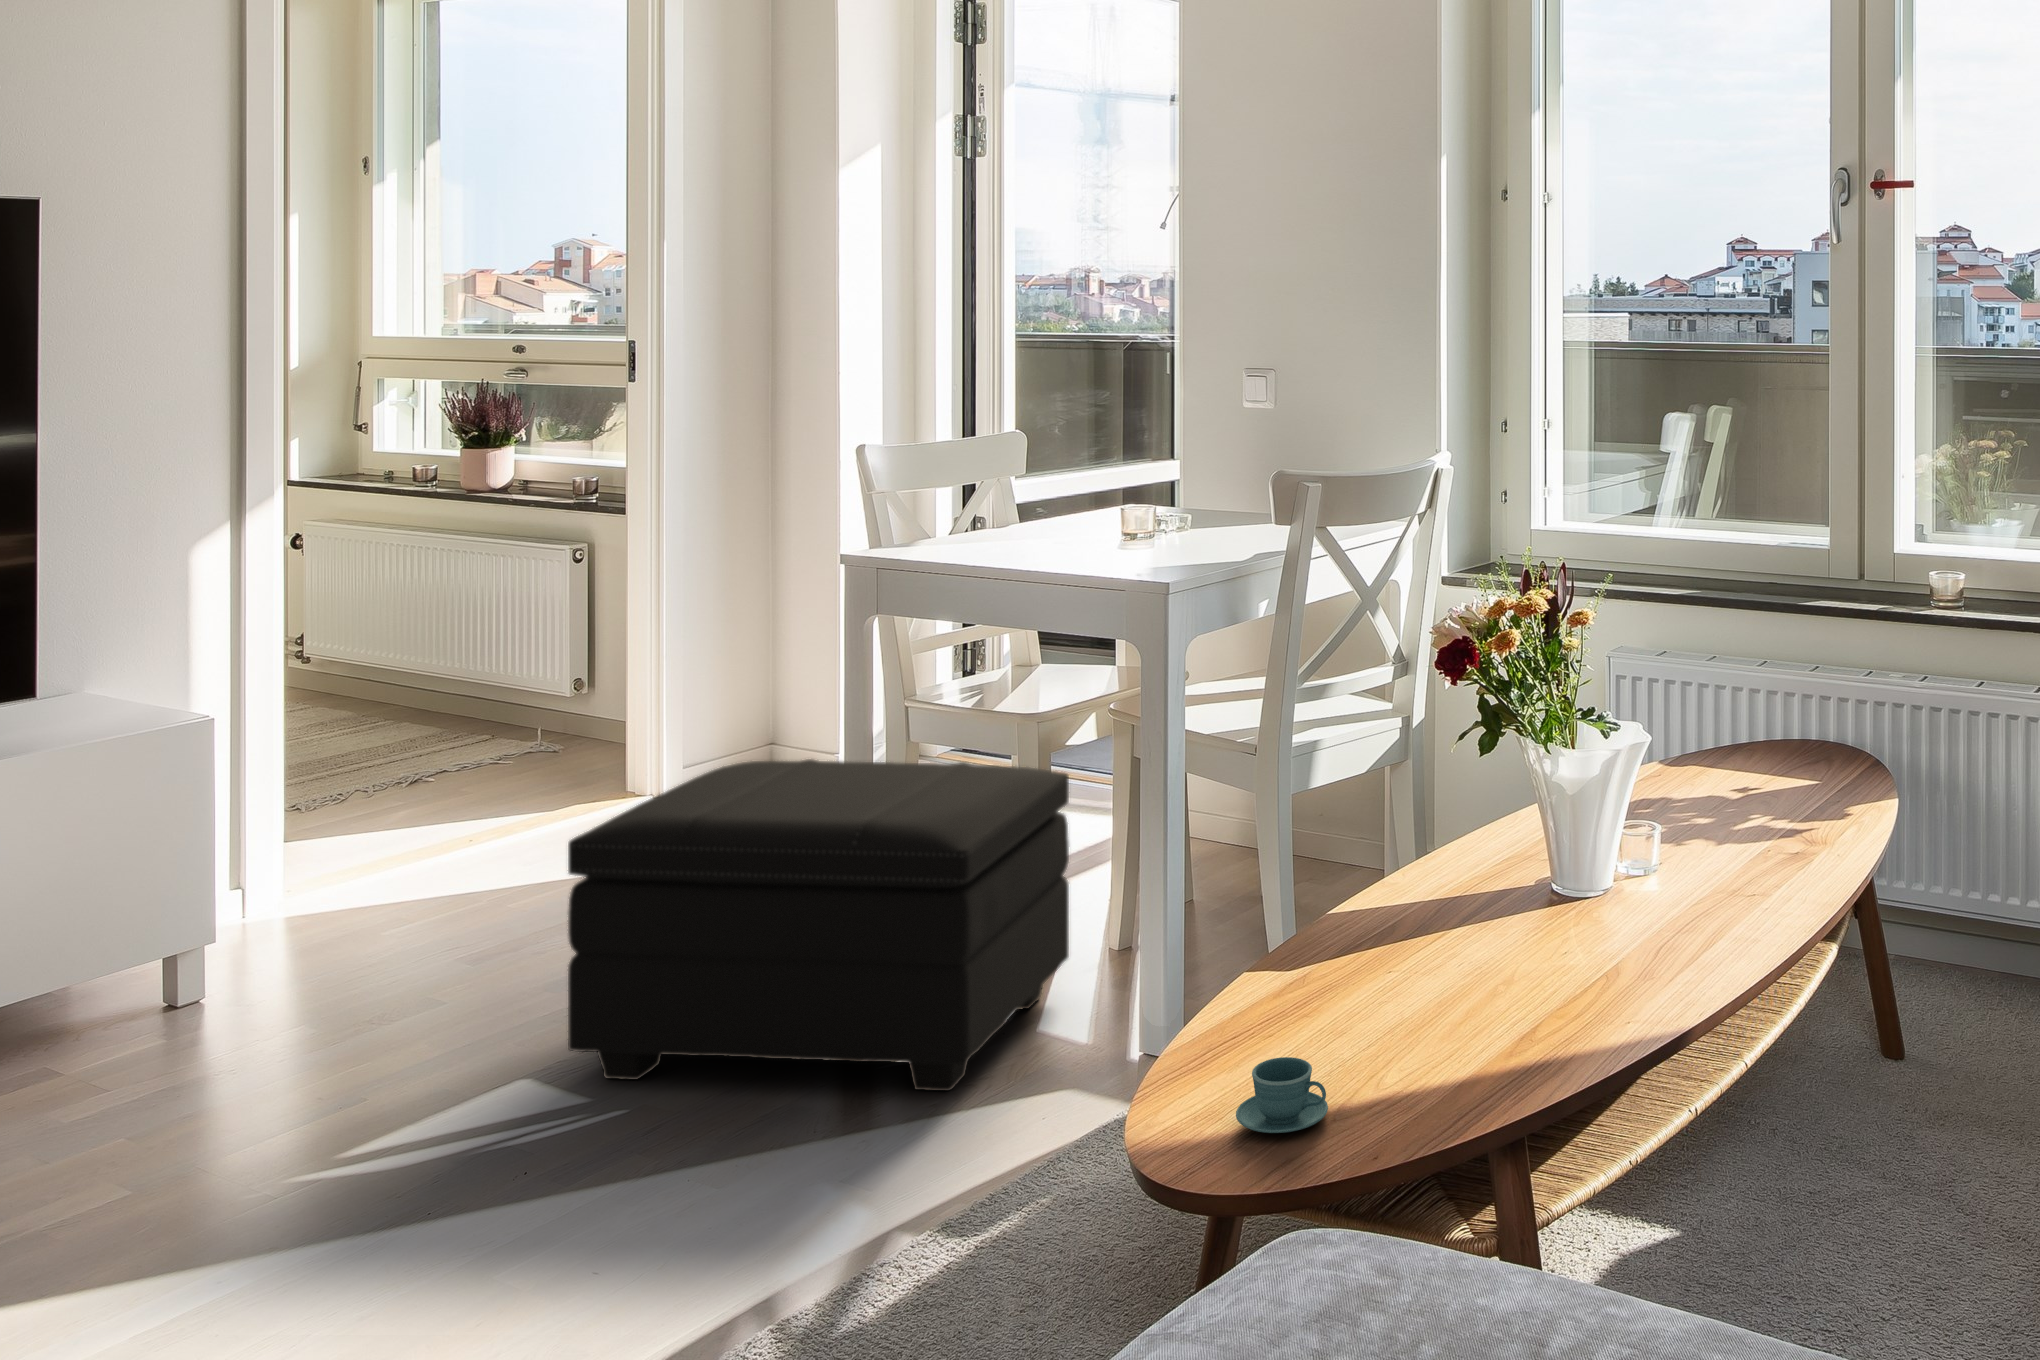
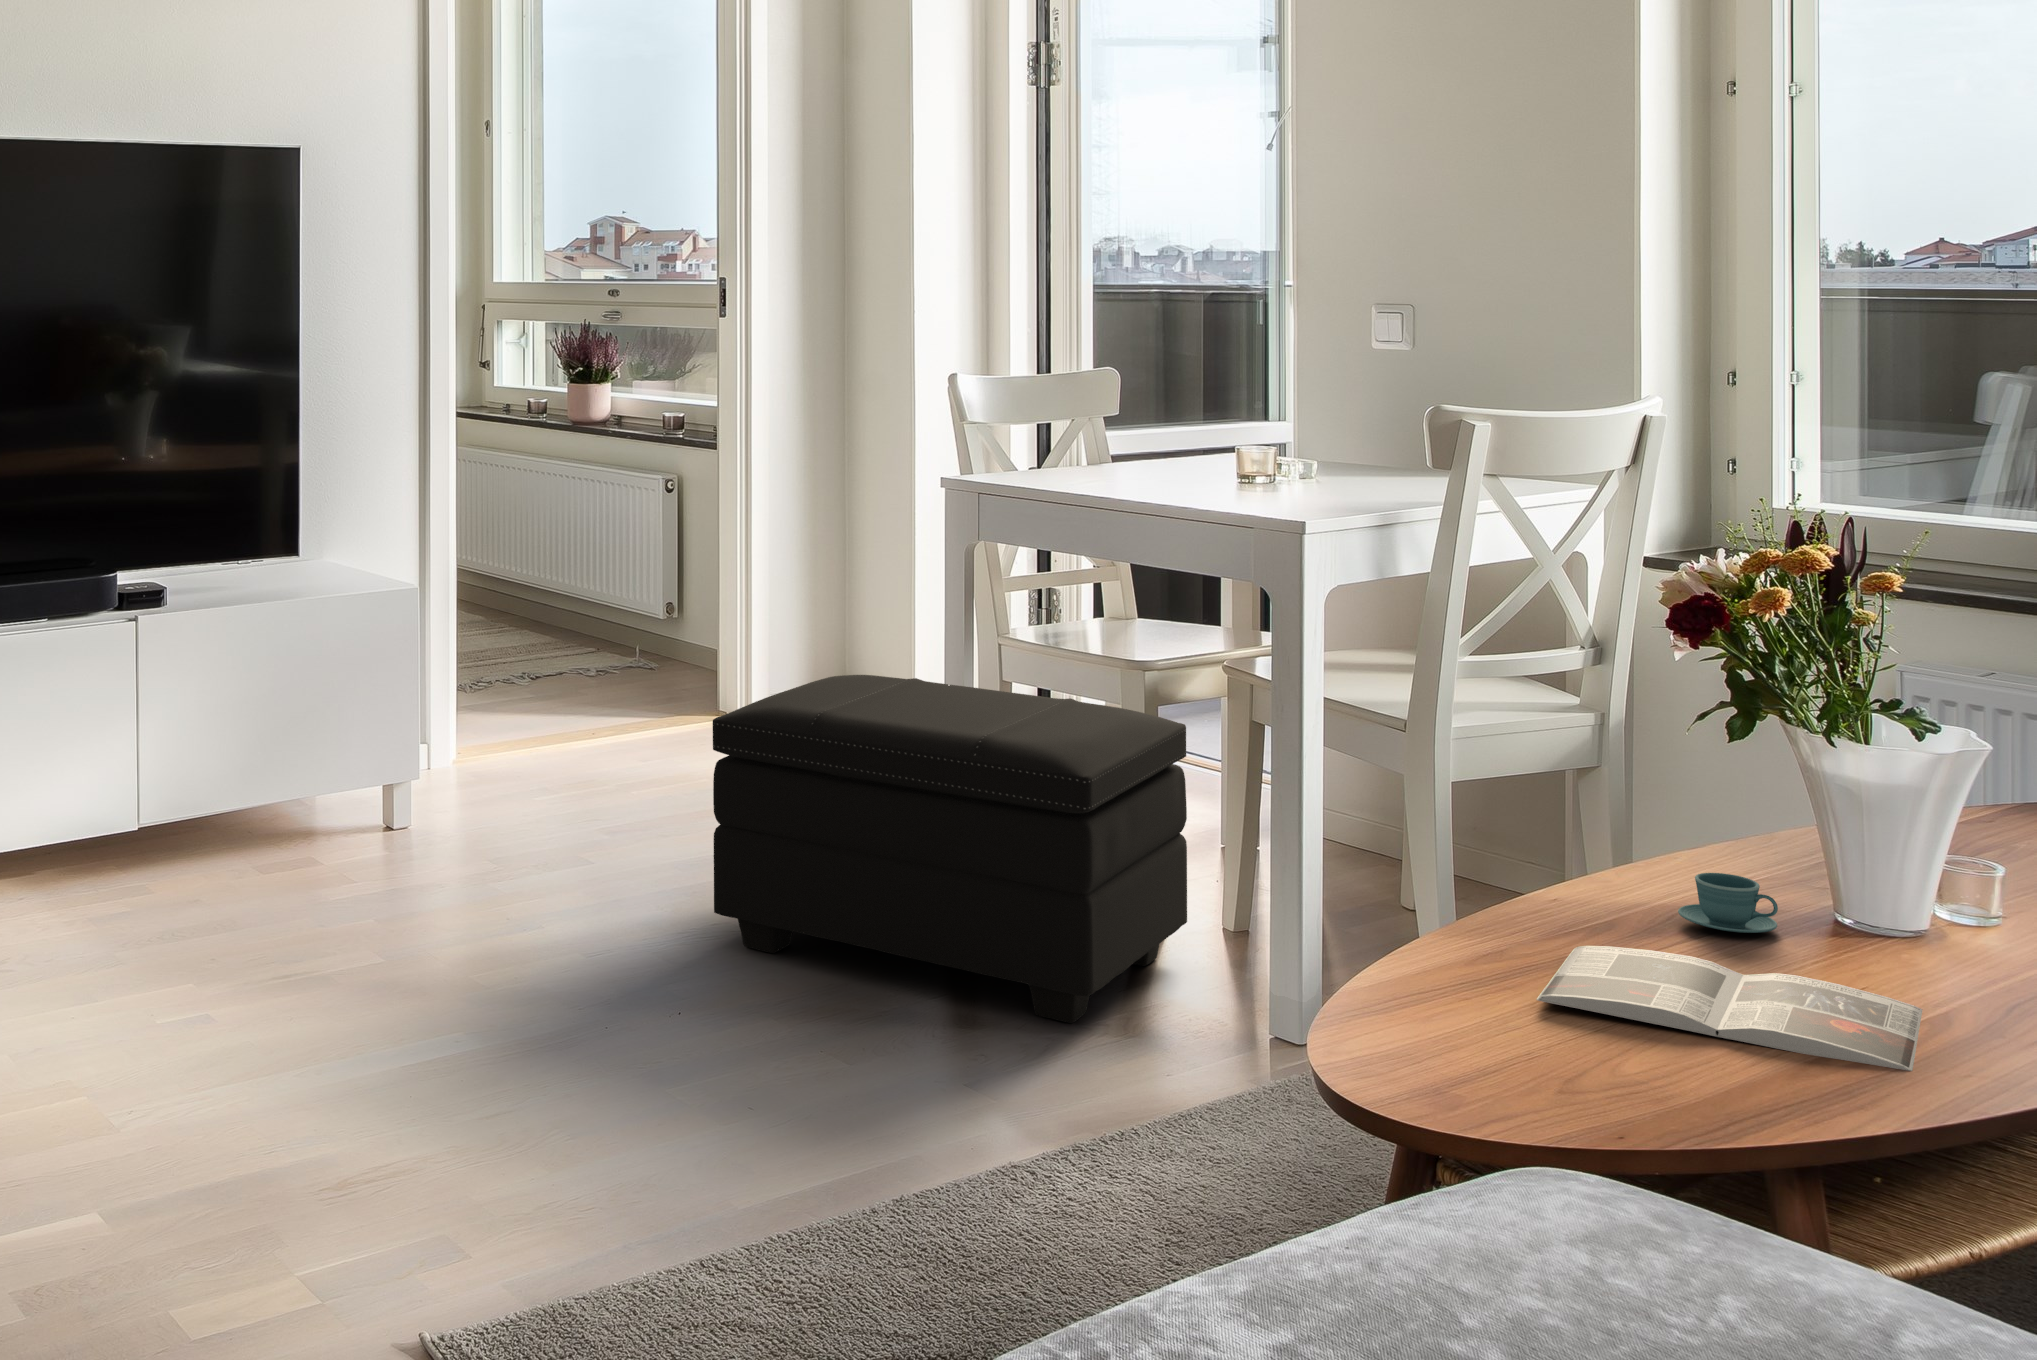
magazine: none [1327,955,1609,1039] -> present [1536,946,1922,1071]
teacup: present [1236,1057,1328,1133] -> present [1678,873,1778,933]

